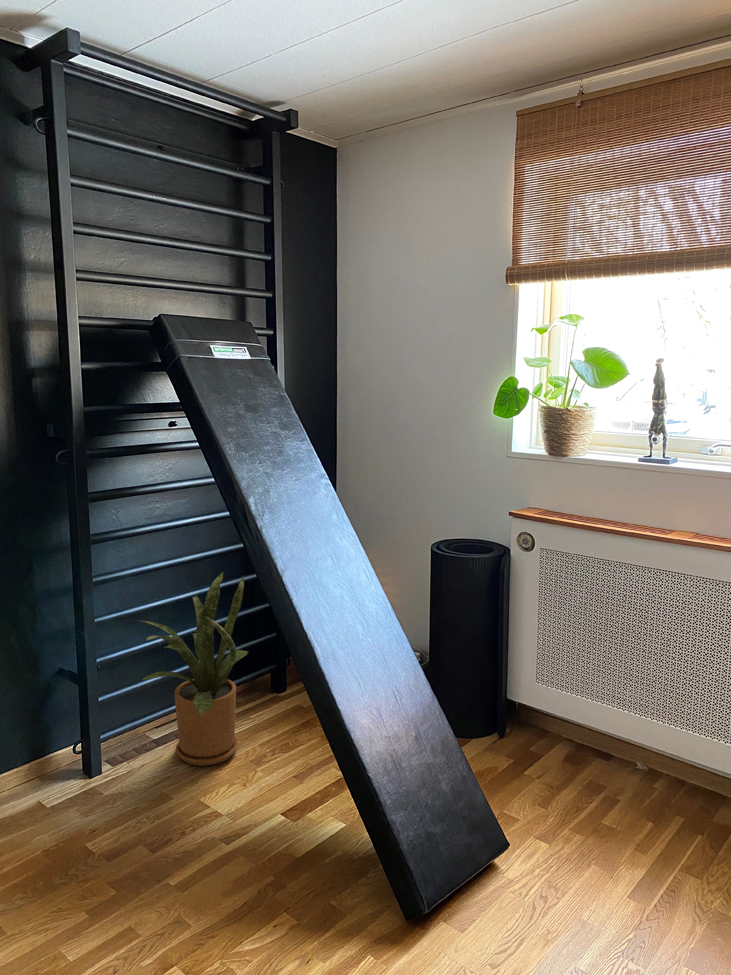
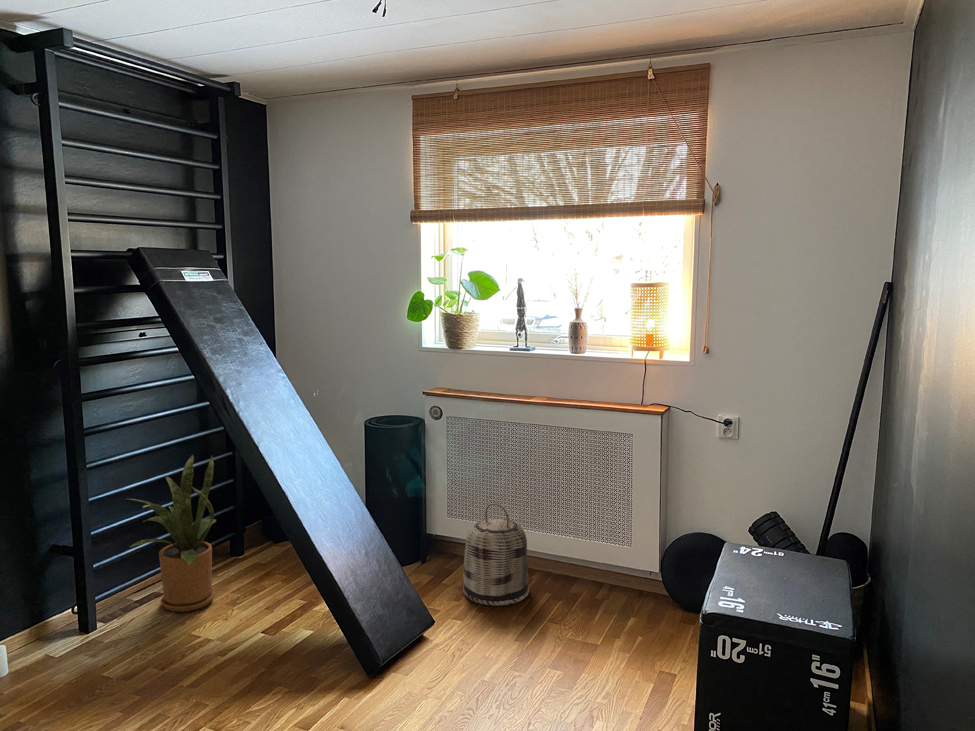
basket: none [553,677,651,827] -> present [463,503,529,606]

